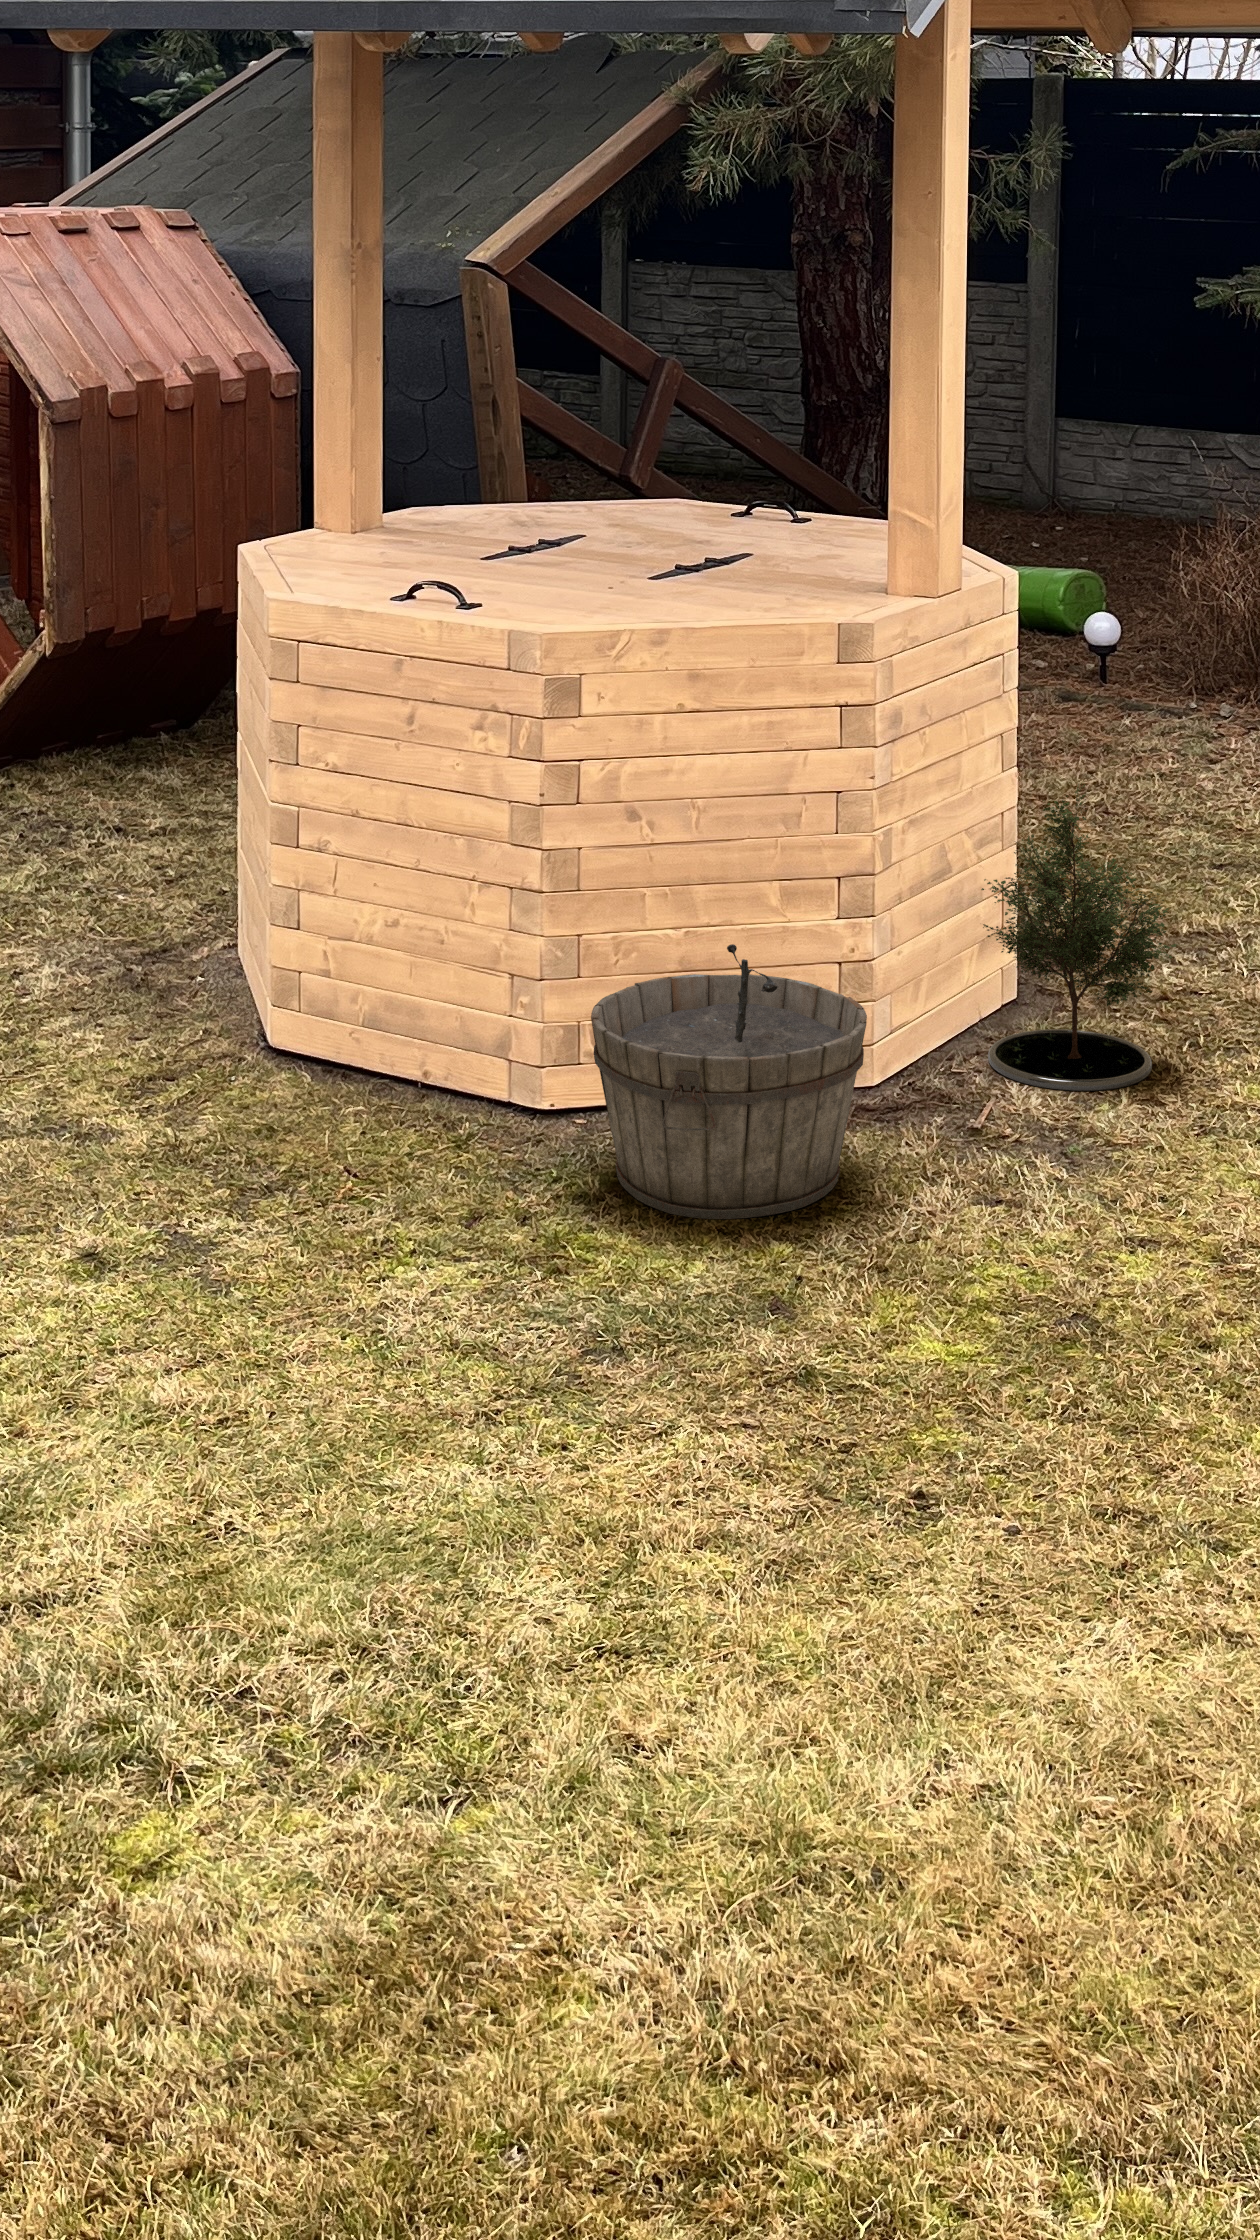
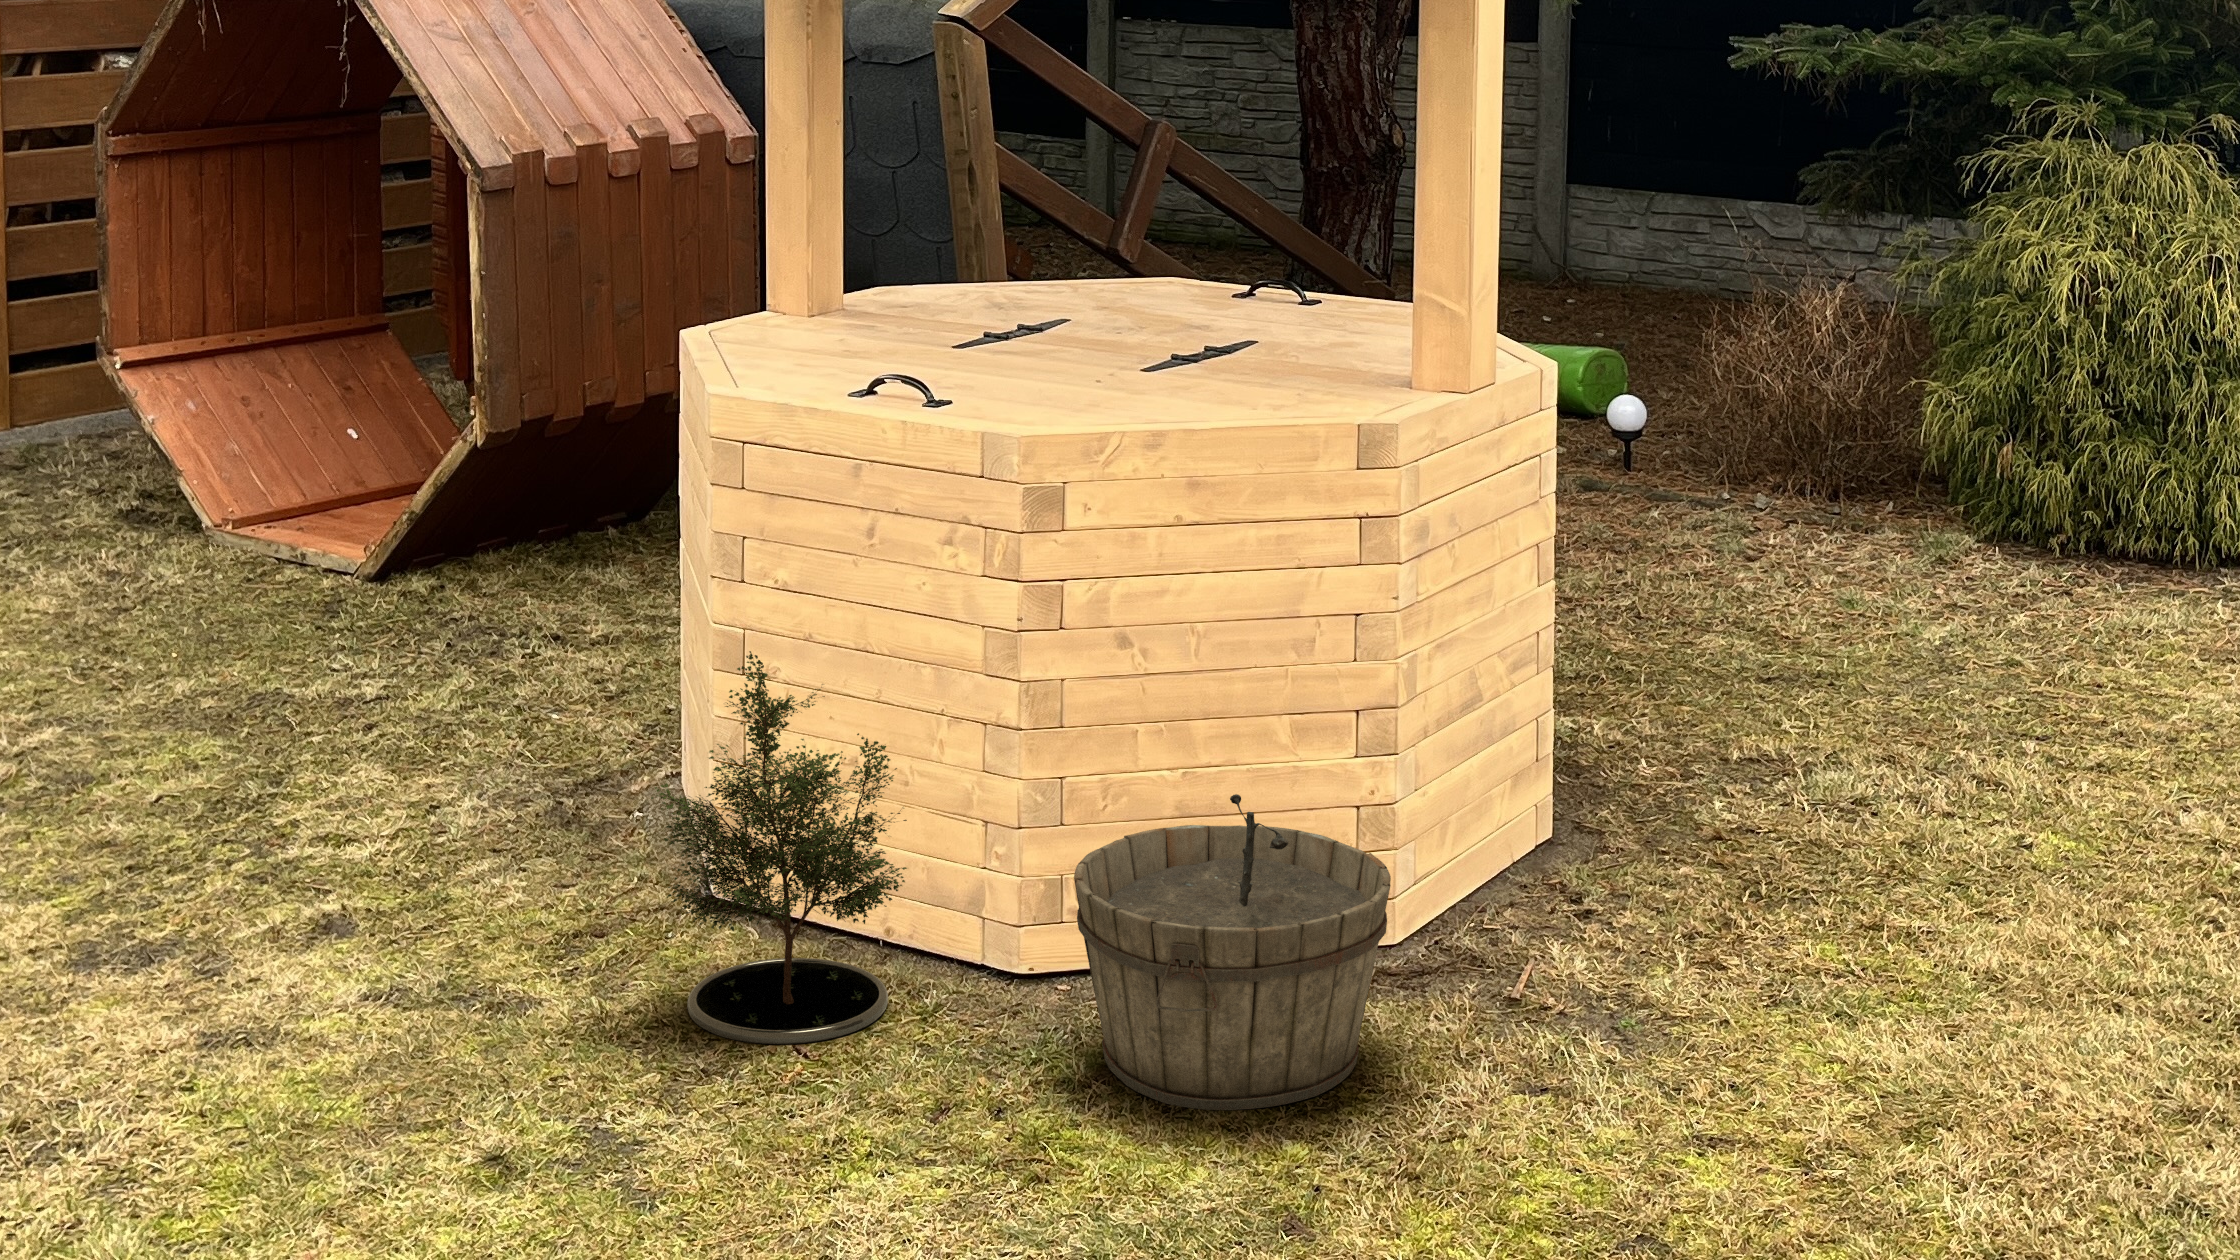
potted tree: present [981,783,1177,1091] -> present [651,651,907,1044]

